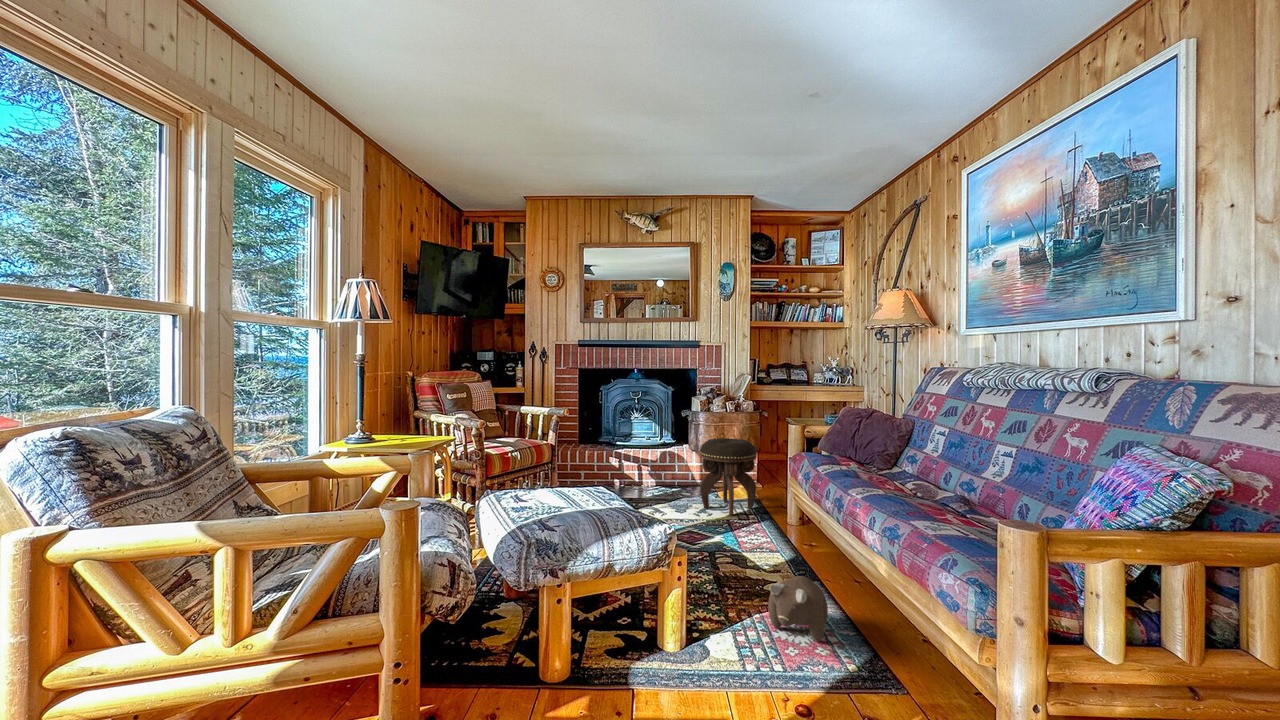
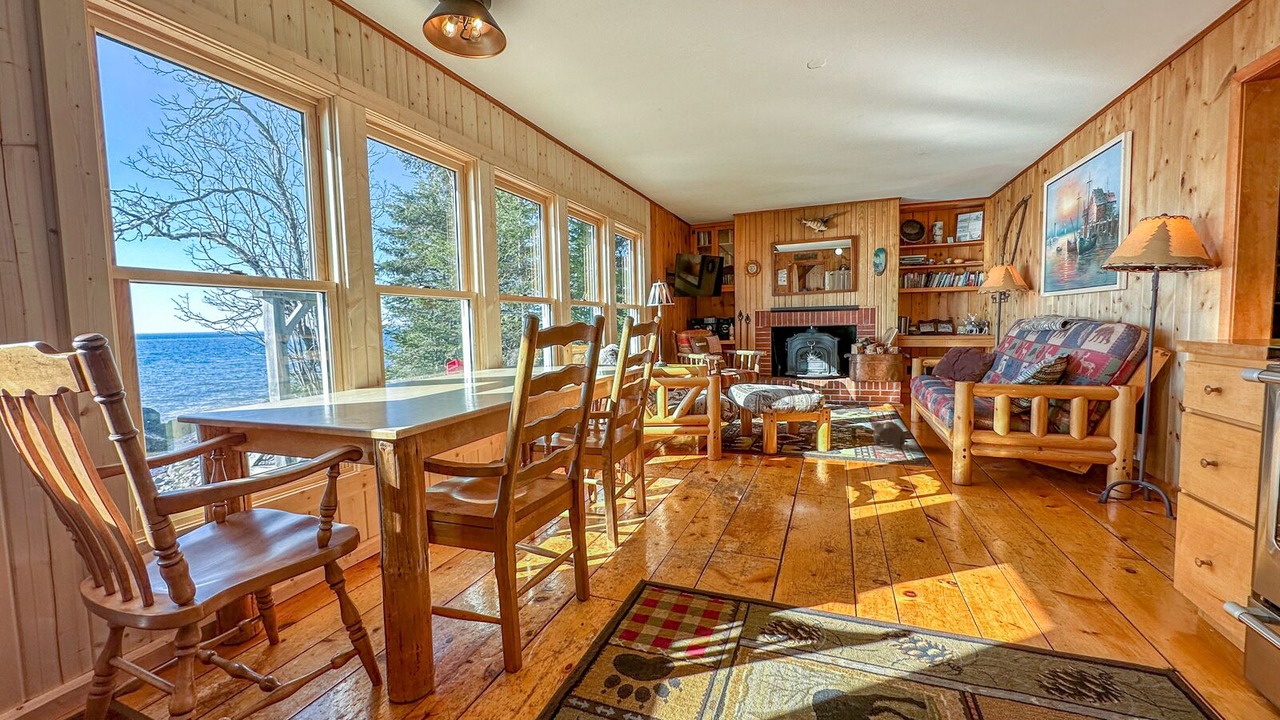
footstool: present [700,438,757,516] -> none [853,369,892,415]

